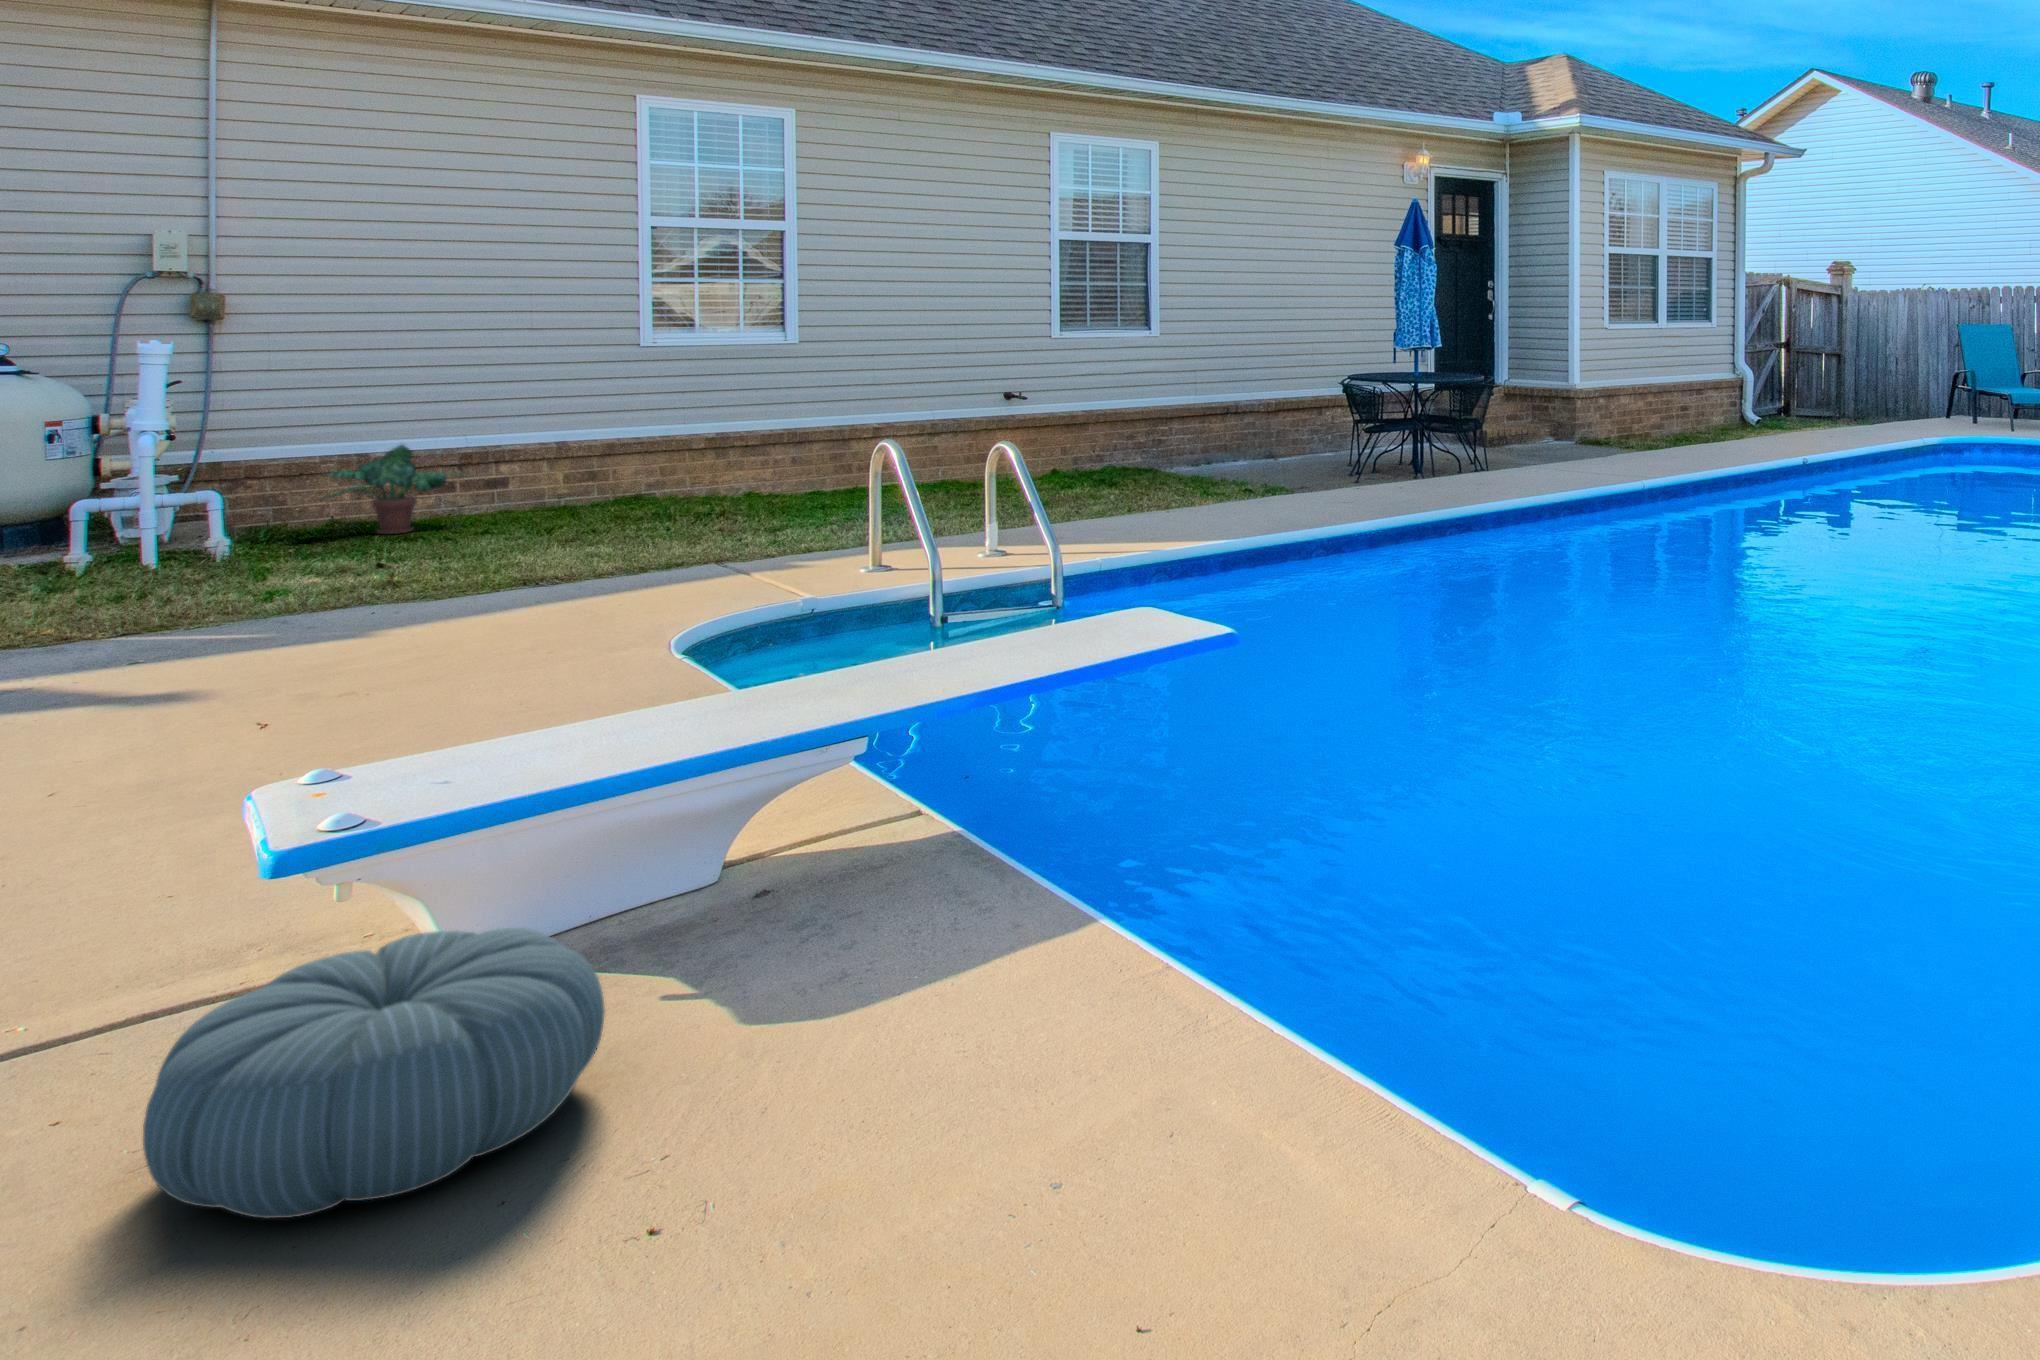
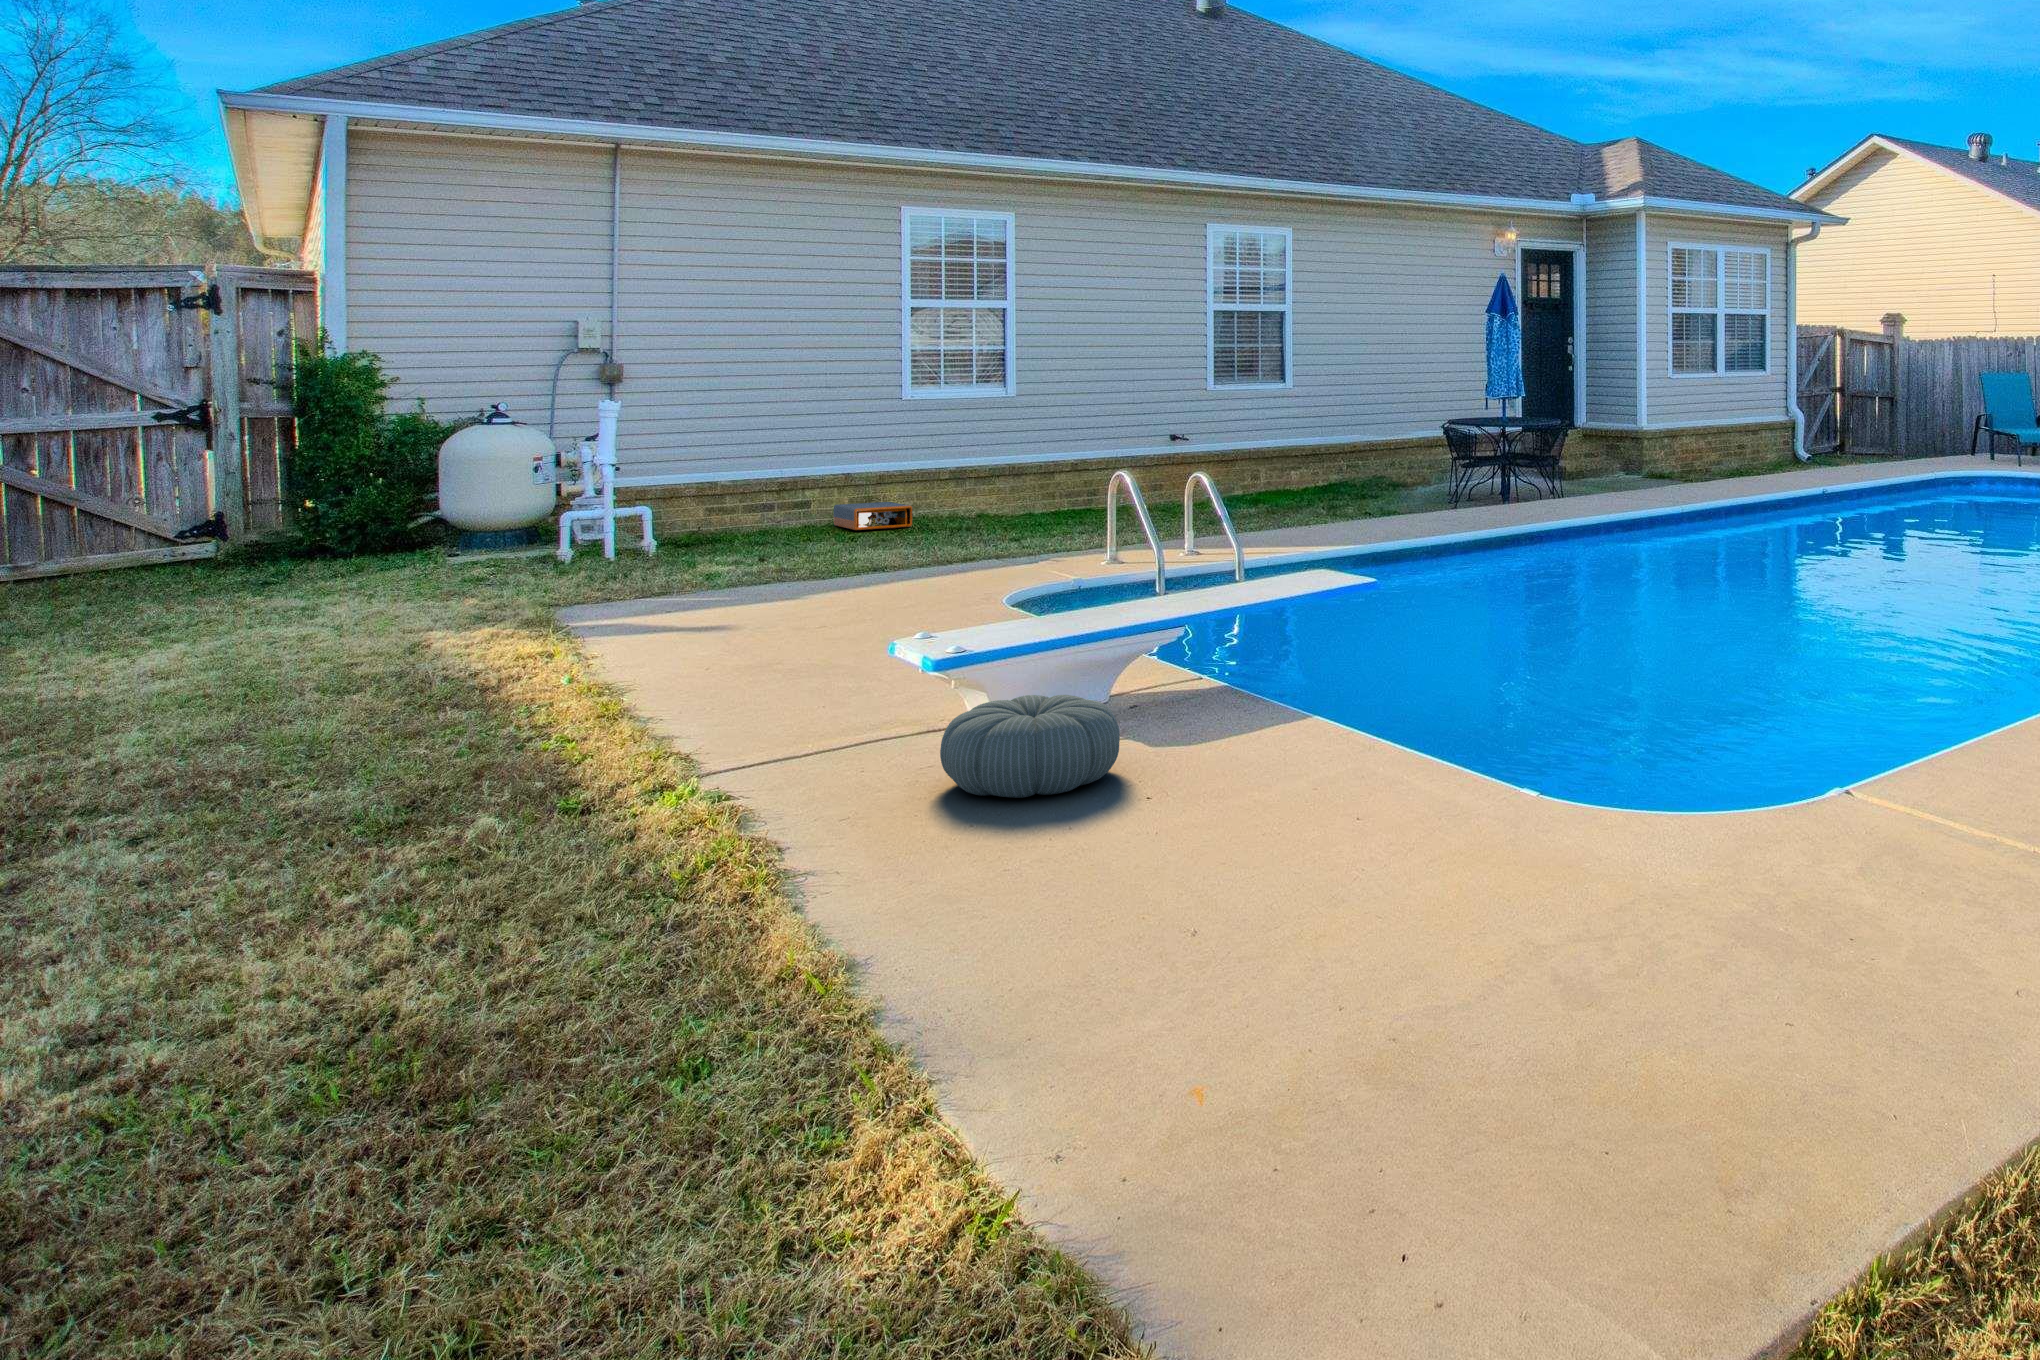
potted plant: present [321,445,457,534] -> none [694,472,804,540]
storage box: none [536,480,642,518] -> present [834,502,912,530]

